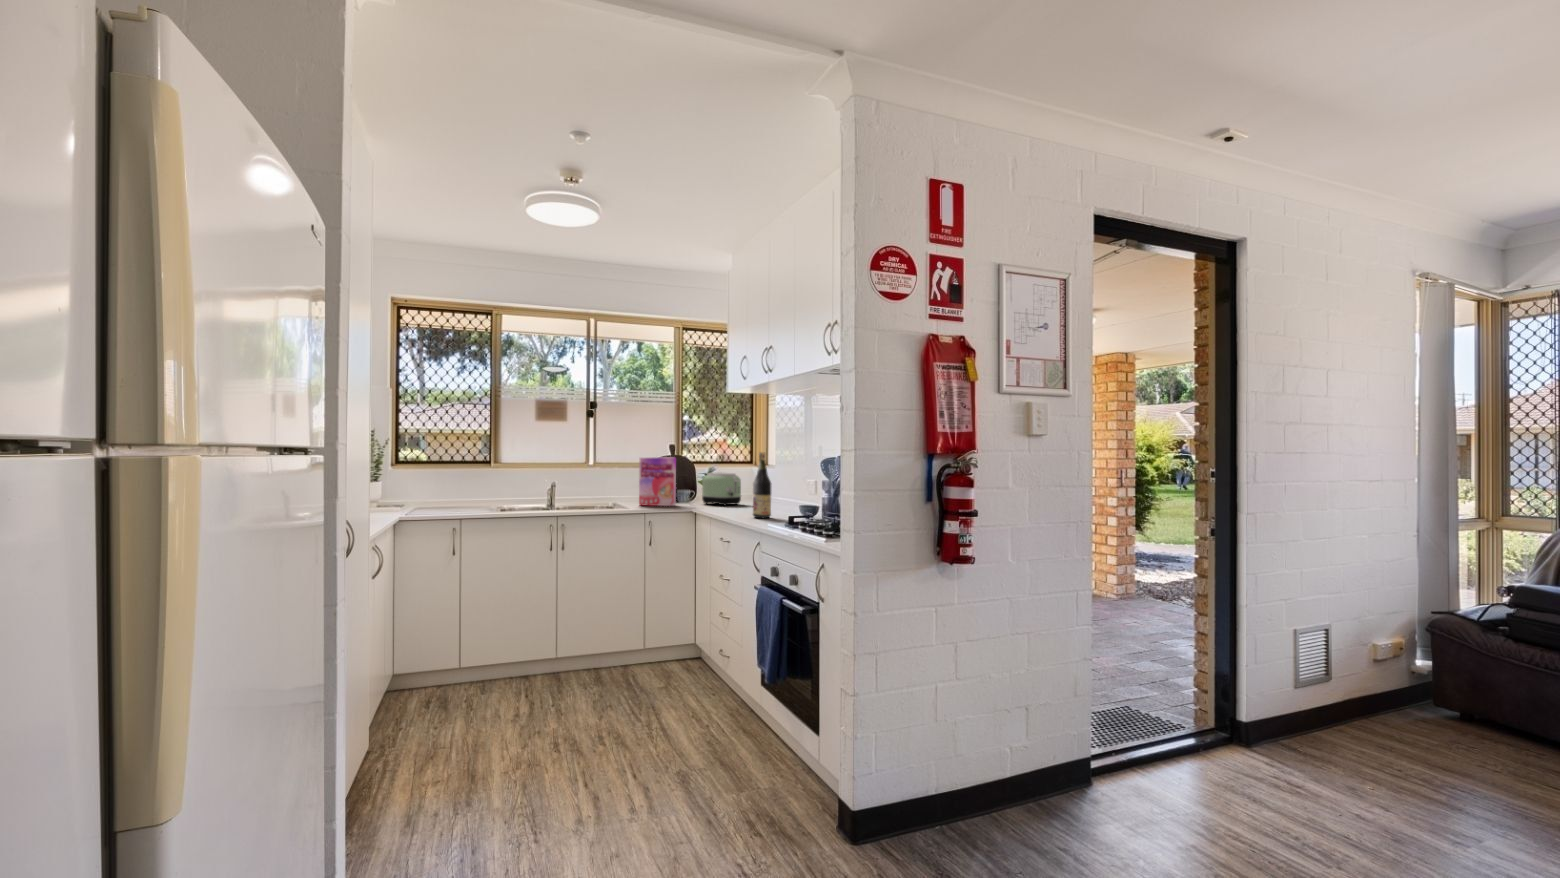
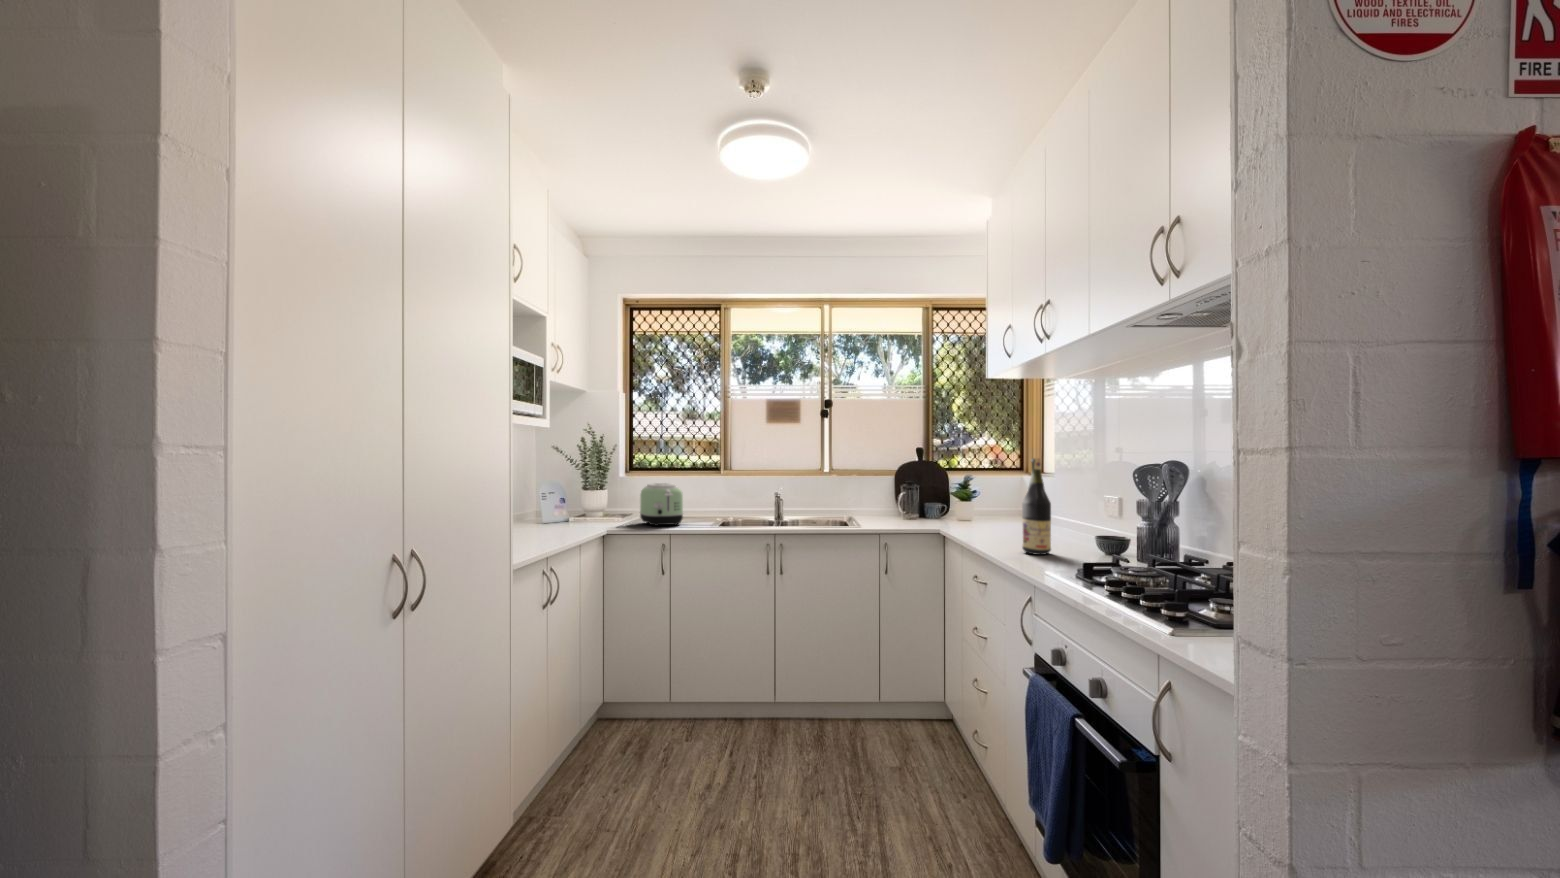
cereal box: present [639,457,676,506] -> none [877,463,922,524]
toaster: present [702,472,741,505] -> present [640,483,683,526]

